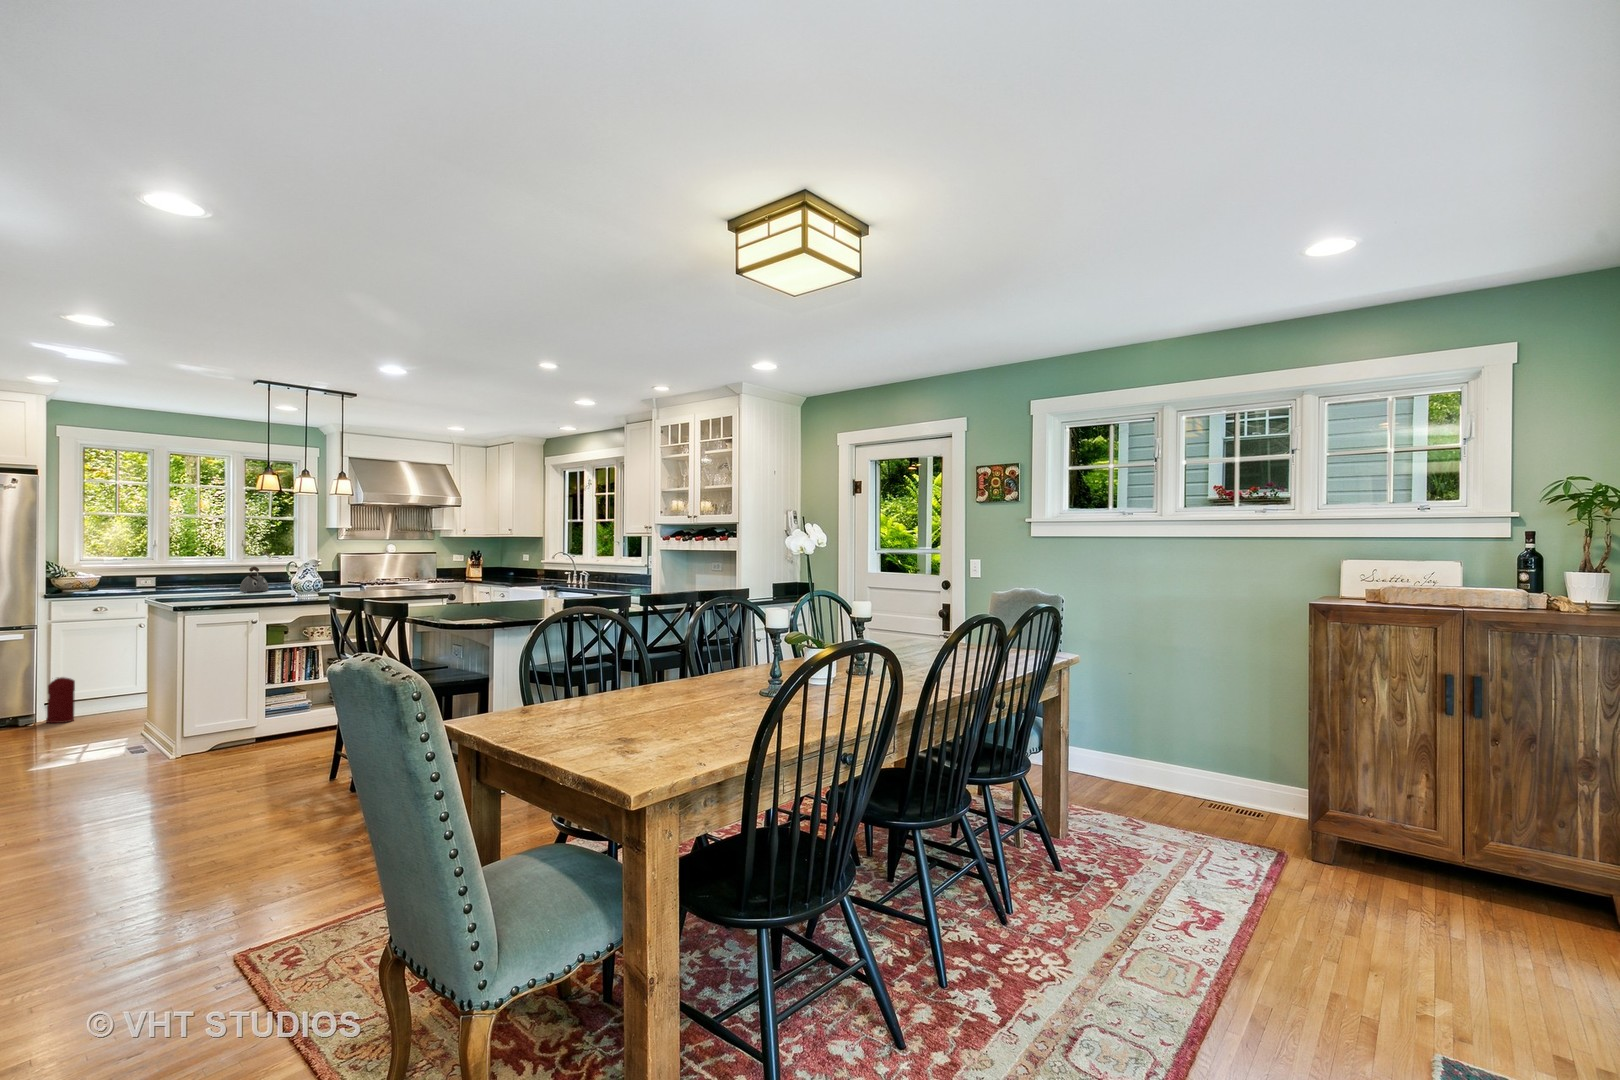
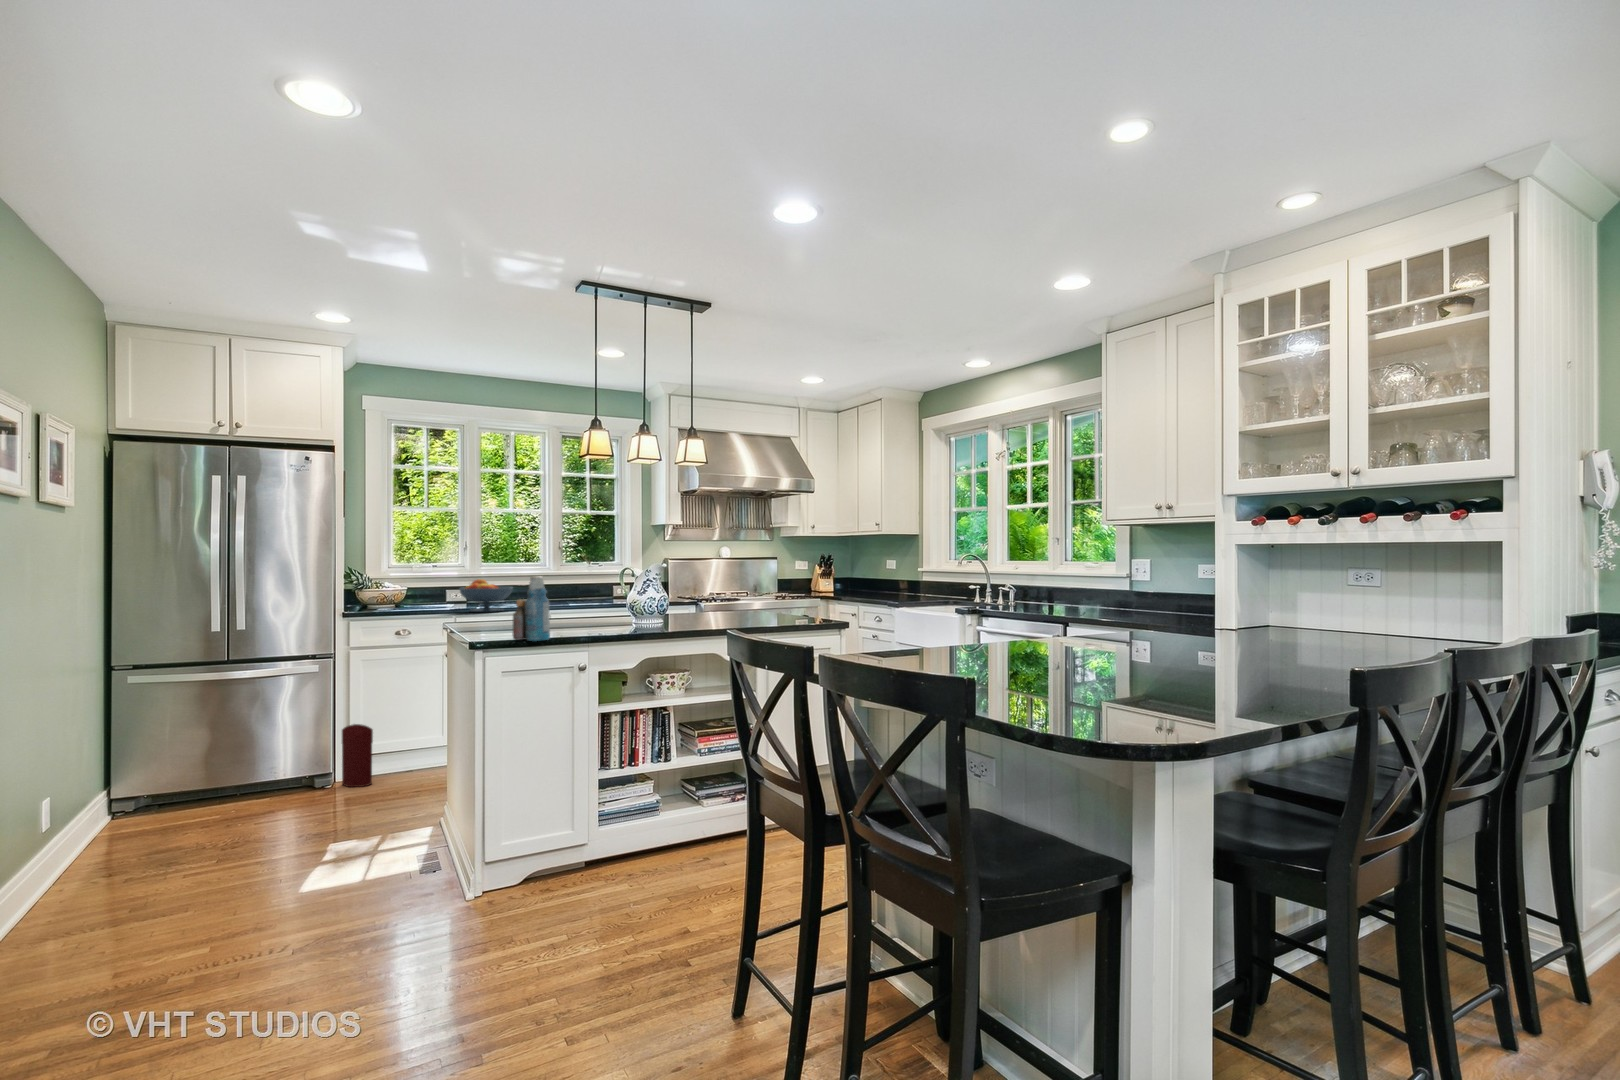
kettle: present [240,566,269,592] -> none [557,575,591,611]
bottle: none [203,568,230,607] -> present [513,576,550,641]
fruit bowl: none [151,570,201,594] -> present [459,579,513,612]

